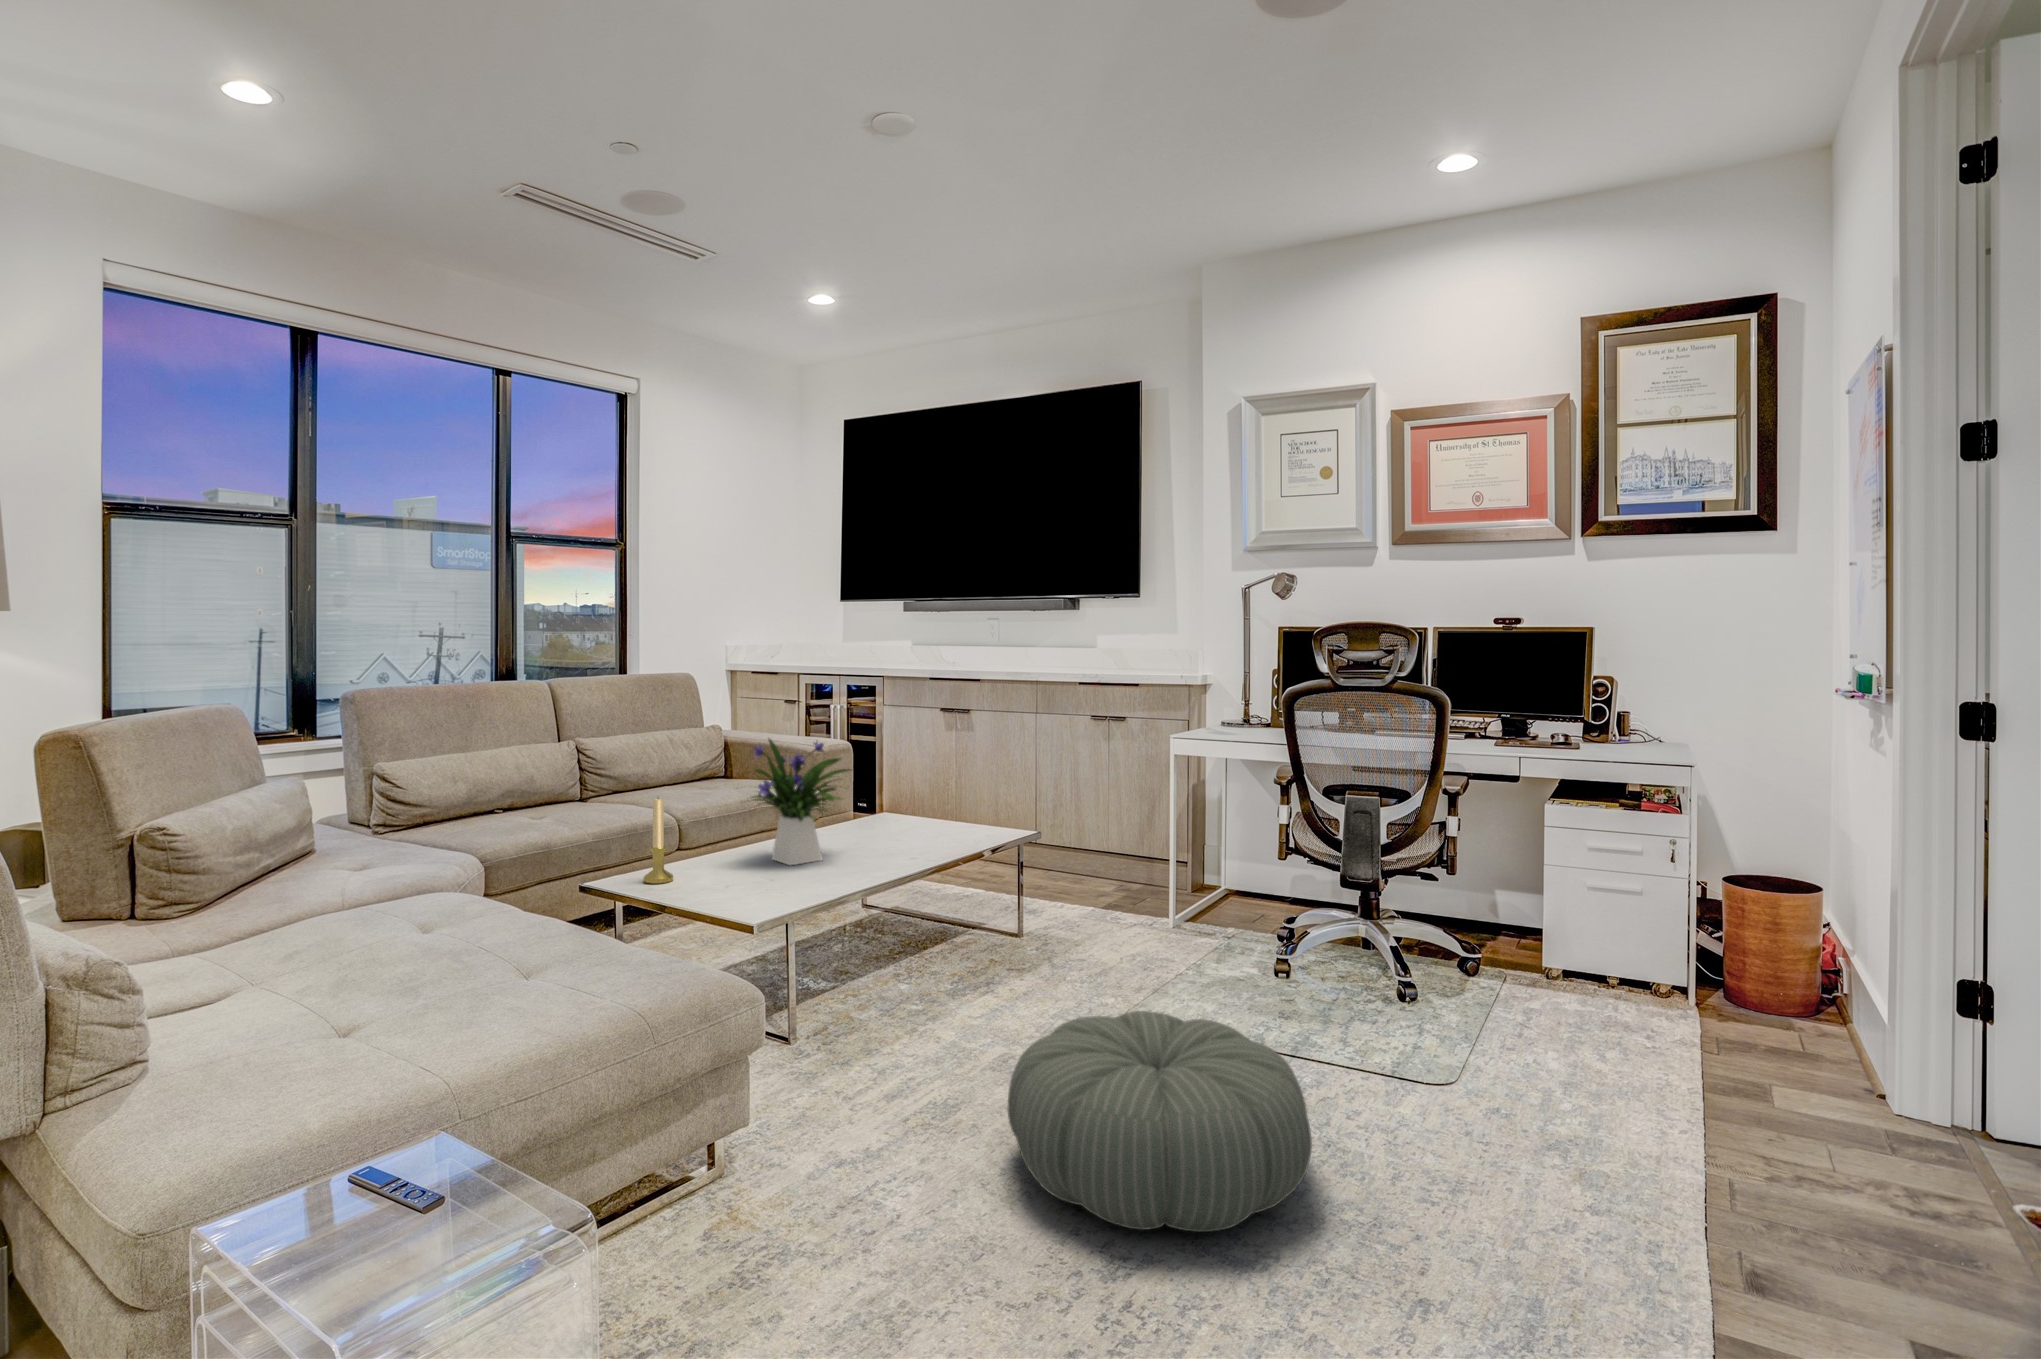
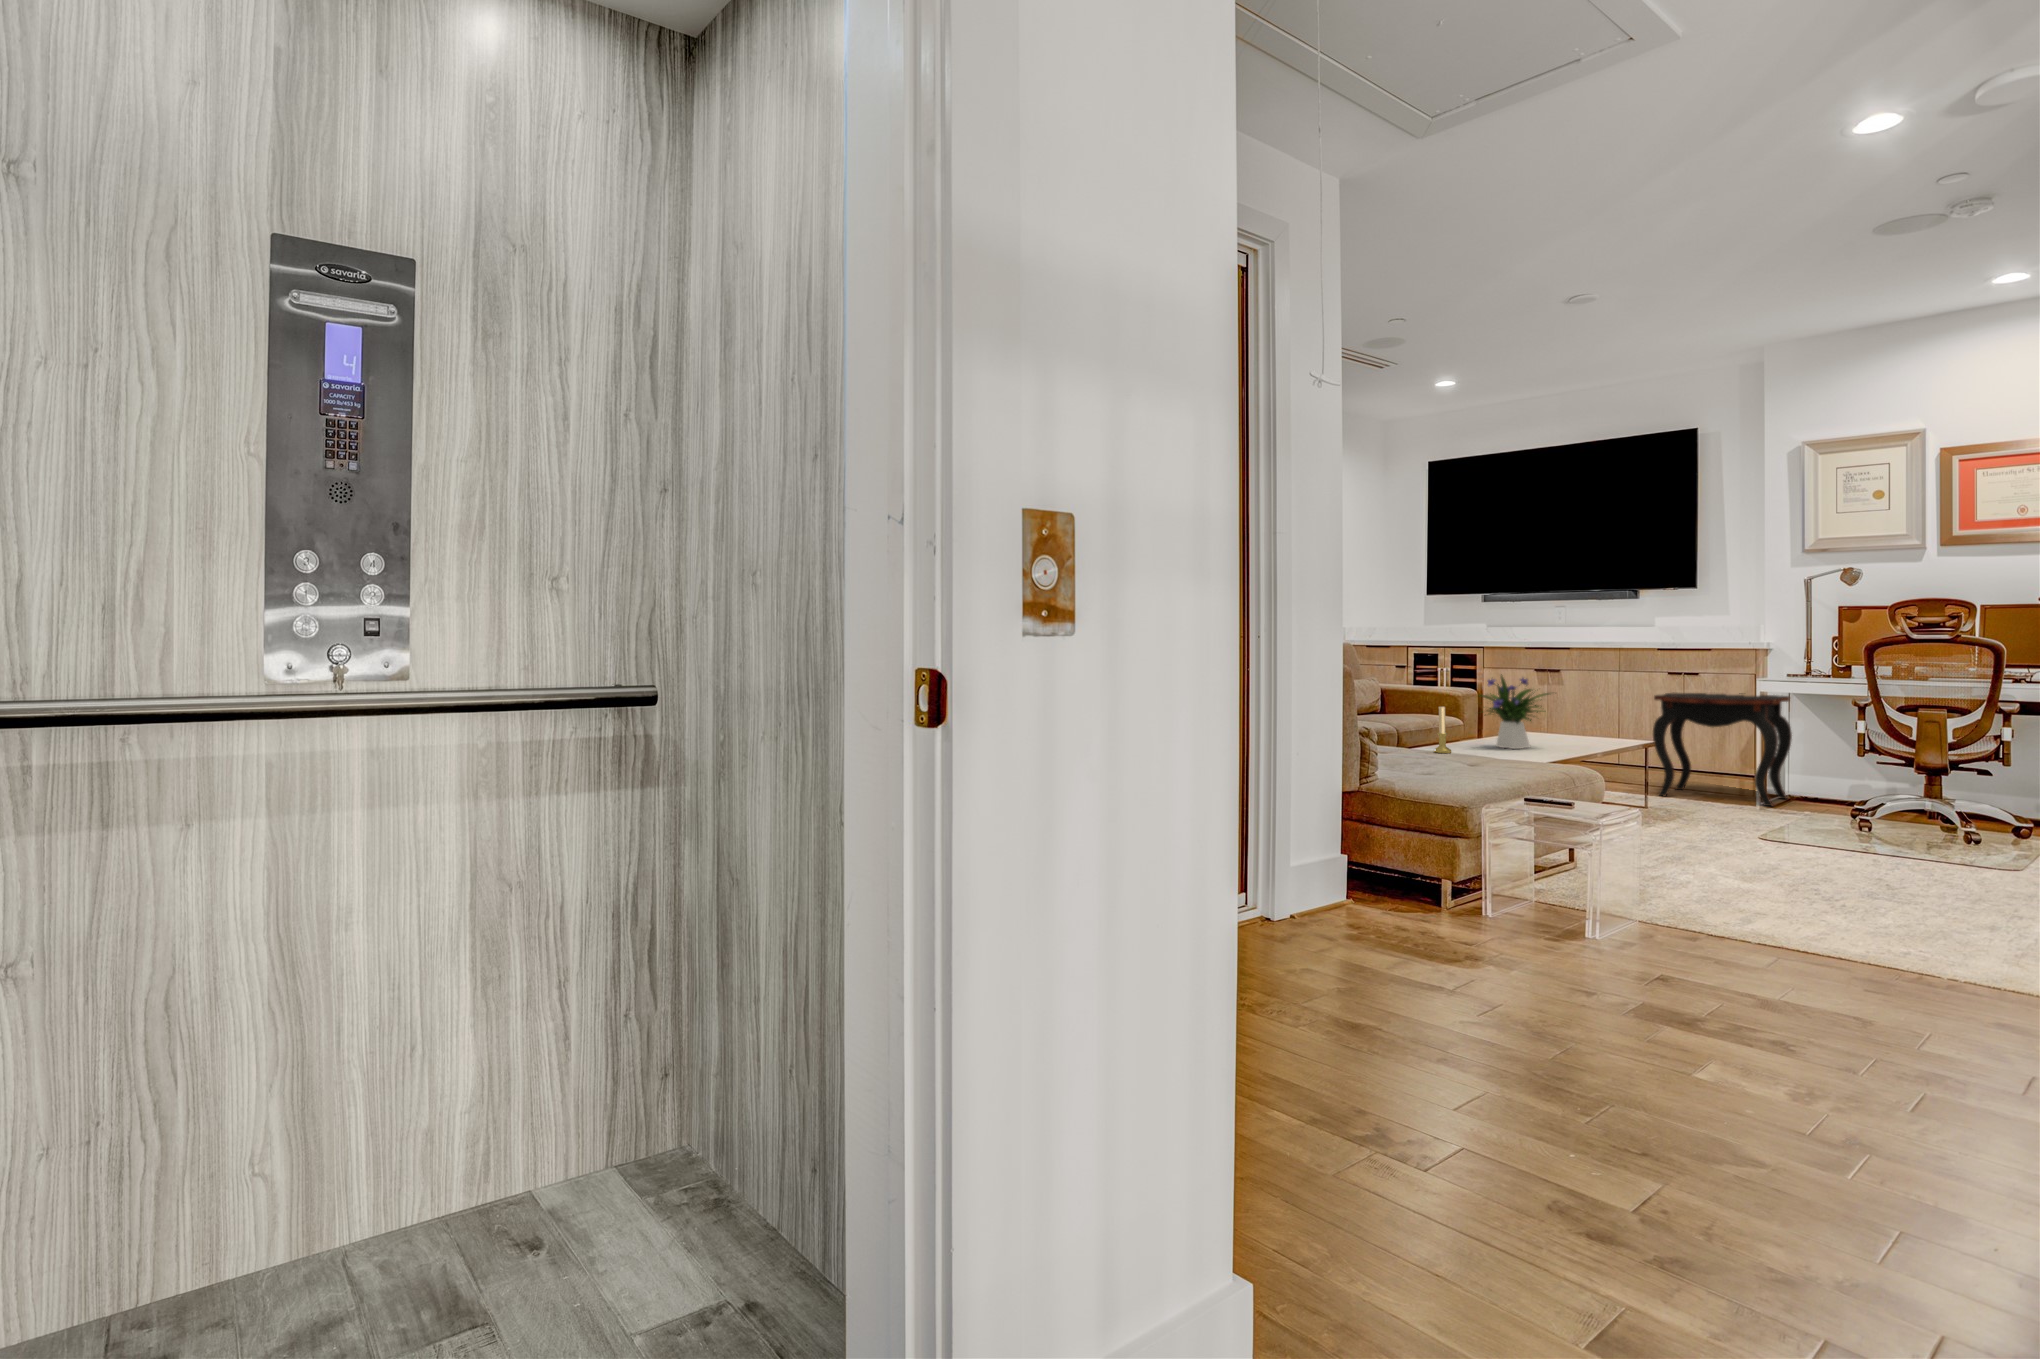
side table: none [1053,745,1222,919] -> present [1653,693,1792,806]
pouf: present [1008,1011,1312,1232] -> none [1732,808,1931,893]

